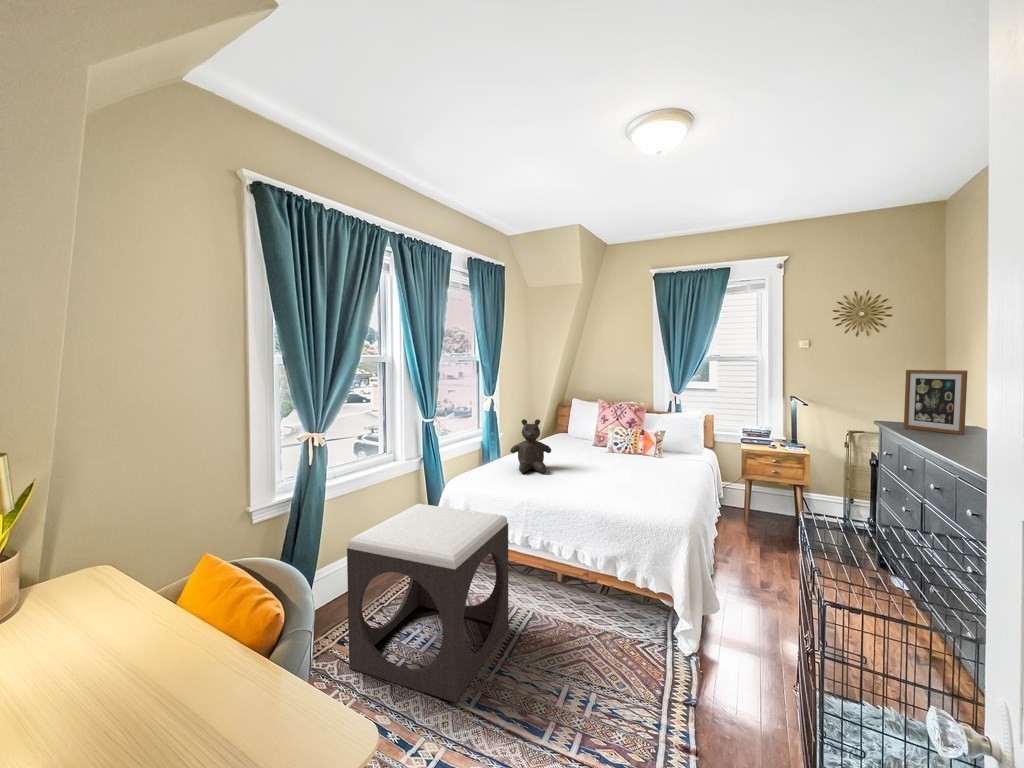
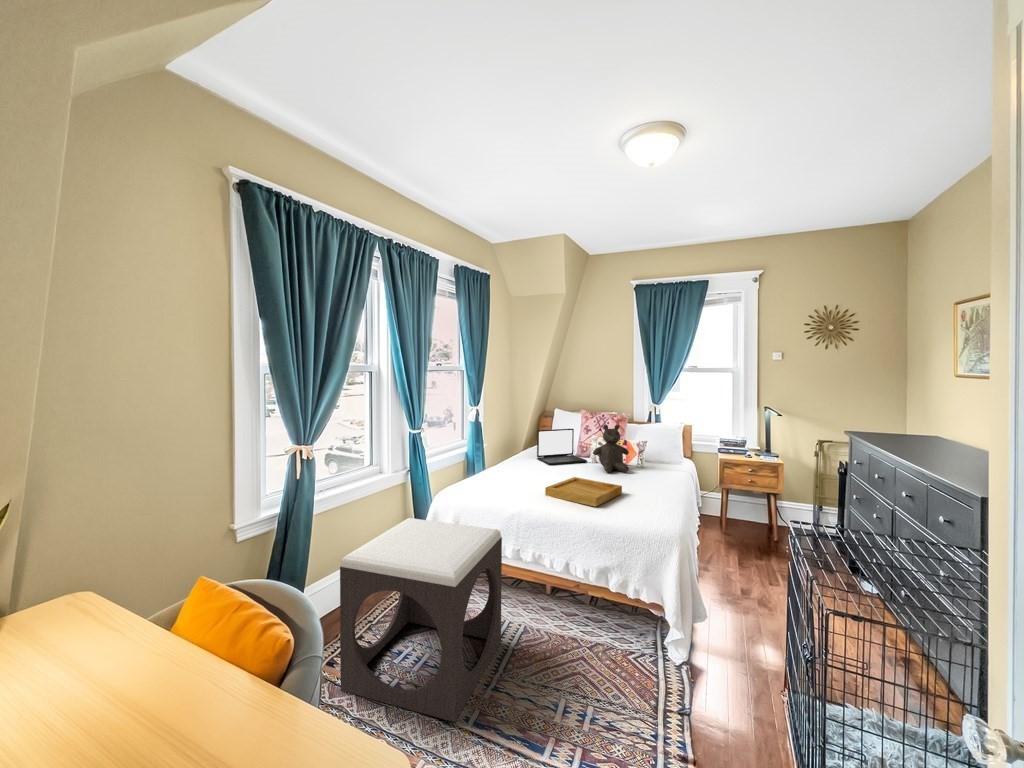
picture frame: present [904,370,967,435] -> none [872,384,930,447]
teddy bear: present [510,419,551,473] -> present [593,425,629,473]
laptop: none [553,419,603,455] -> present [537,429,587,465]
tray: none [556,466,635,495] -> present [545,477,622,507]

